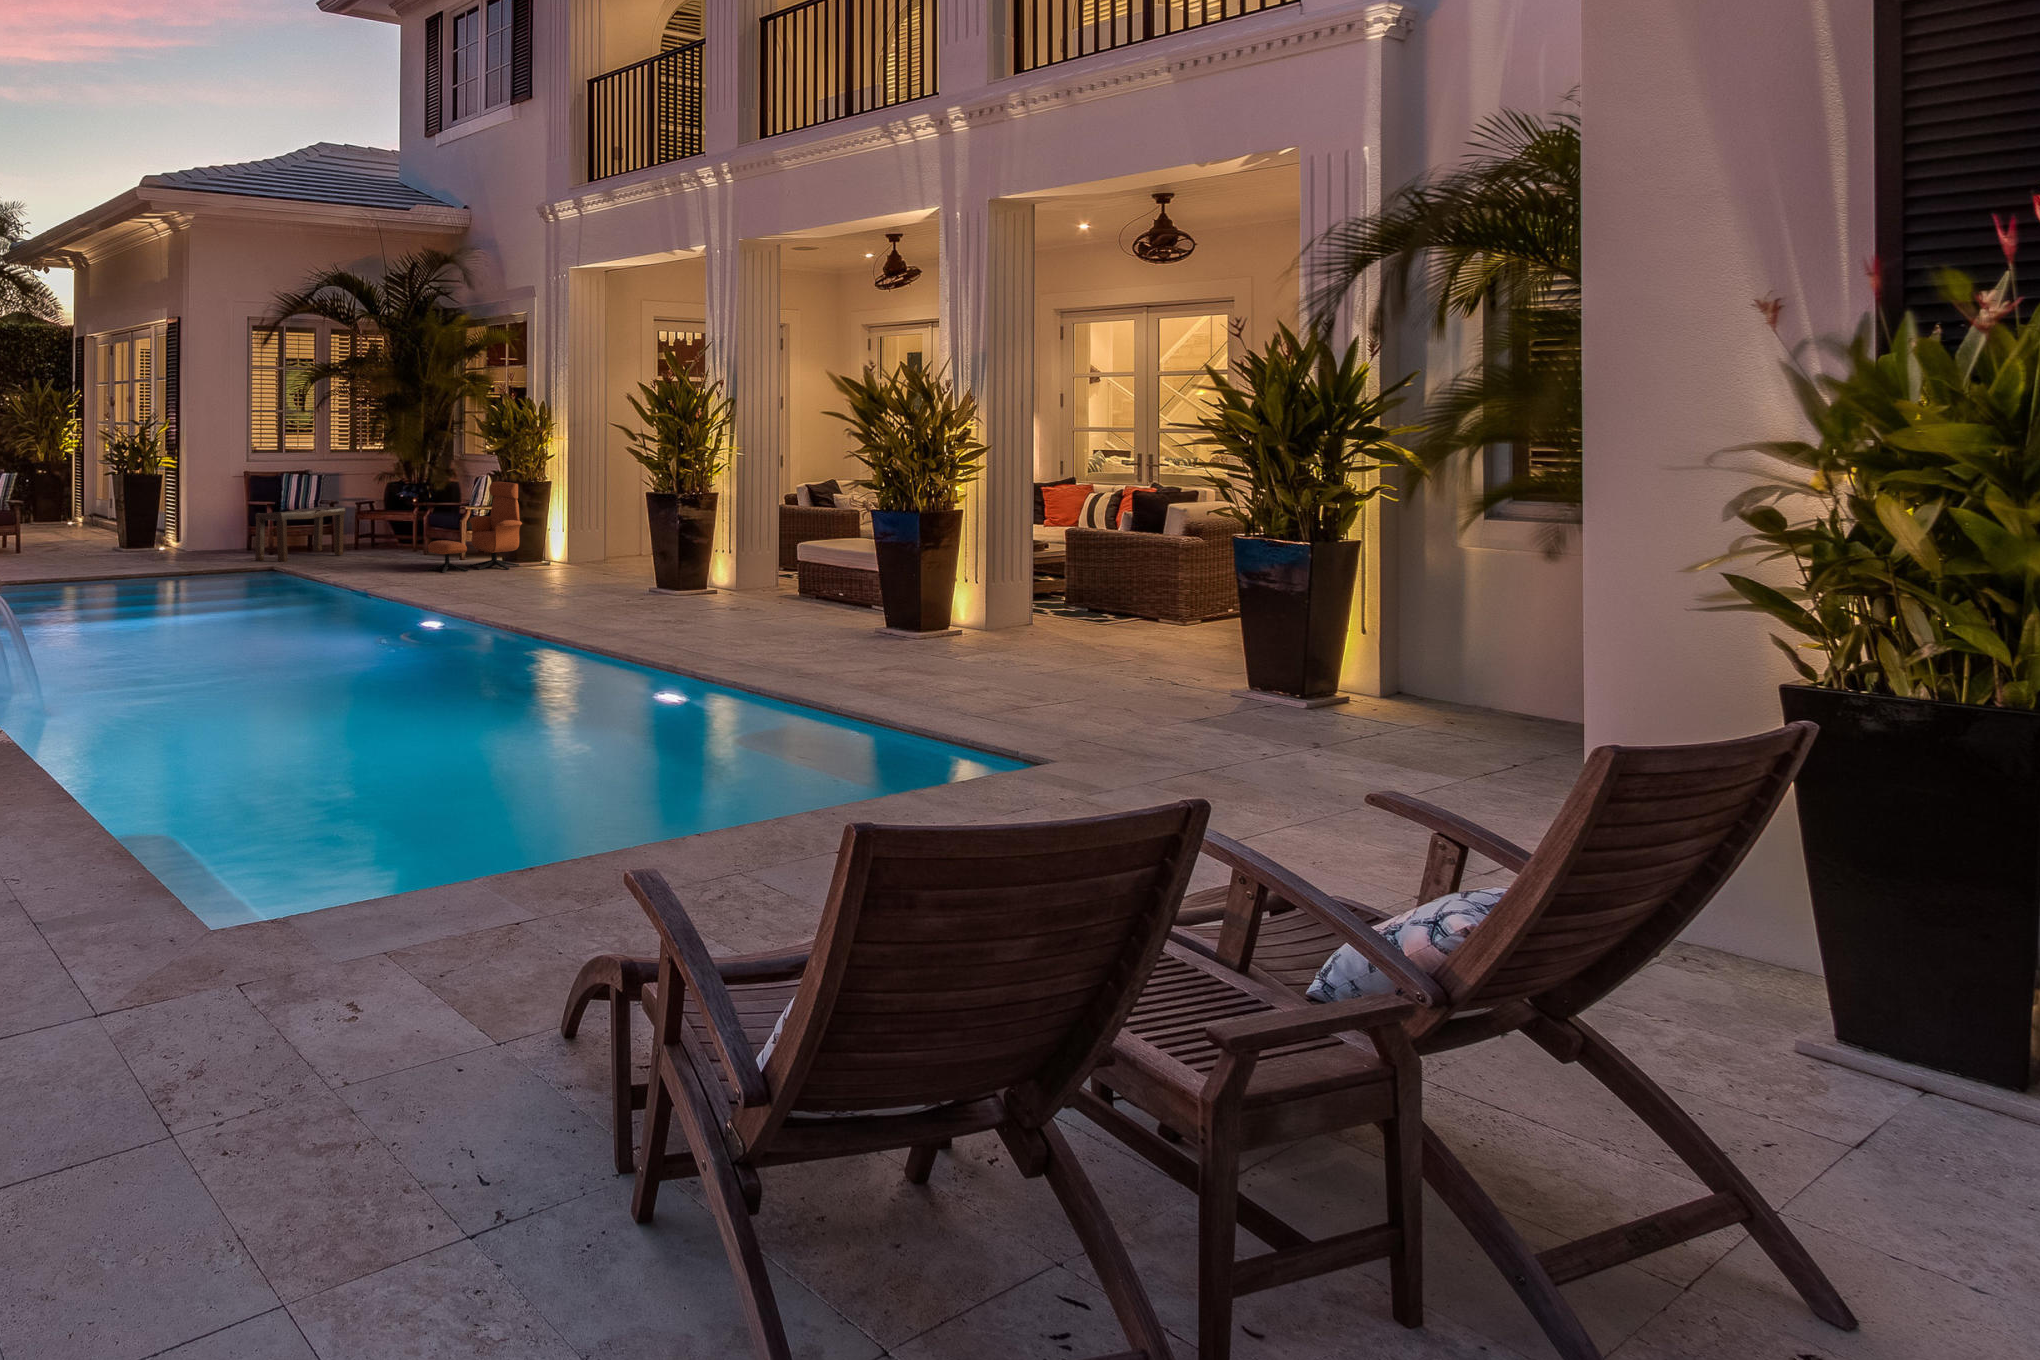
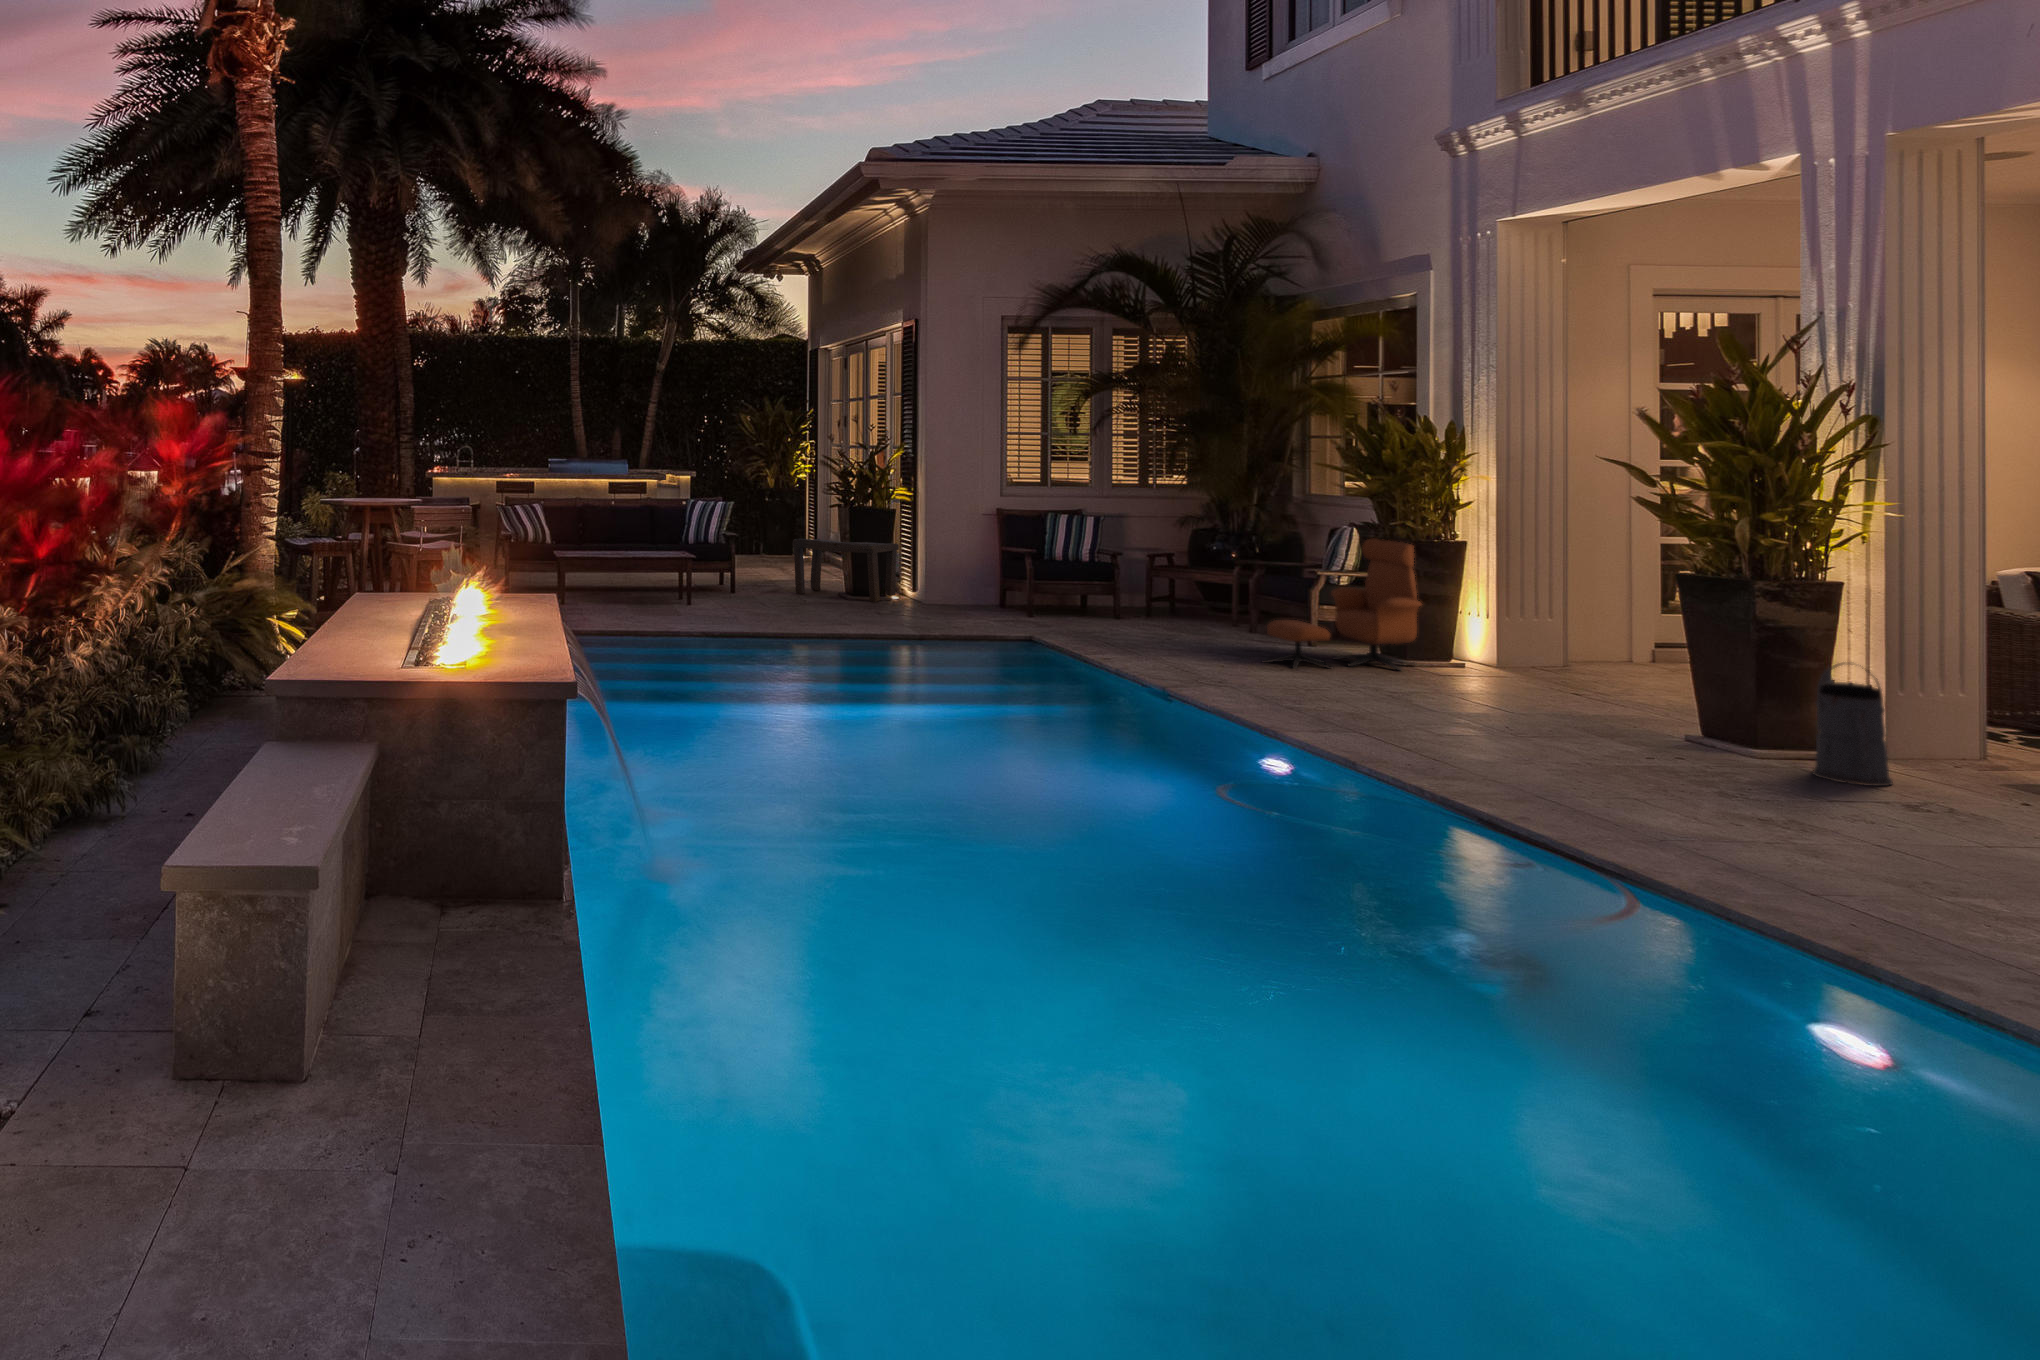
bench: present [255,507,345,562] -> present [793,539,899,602]
watering can: none [698,533,731,601] -> present [1812,663,1893,786]

